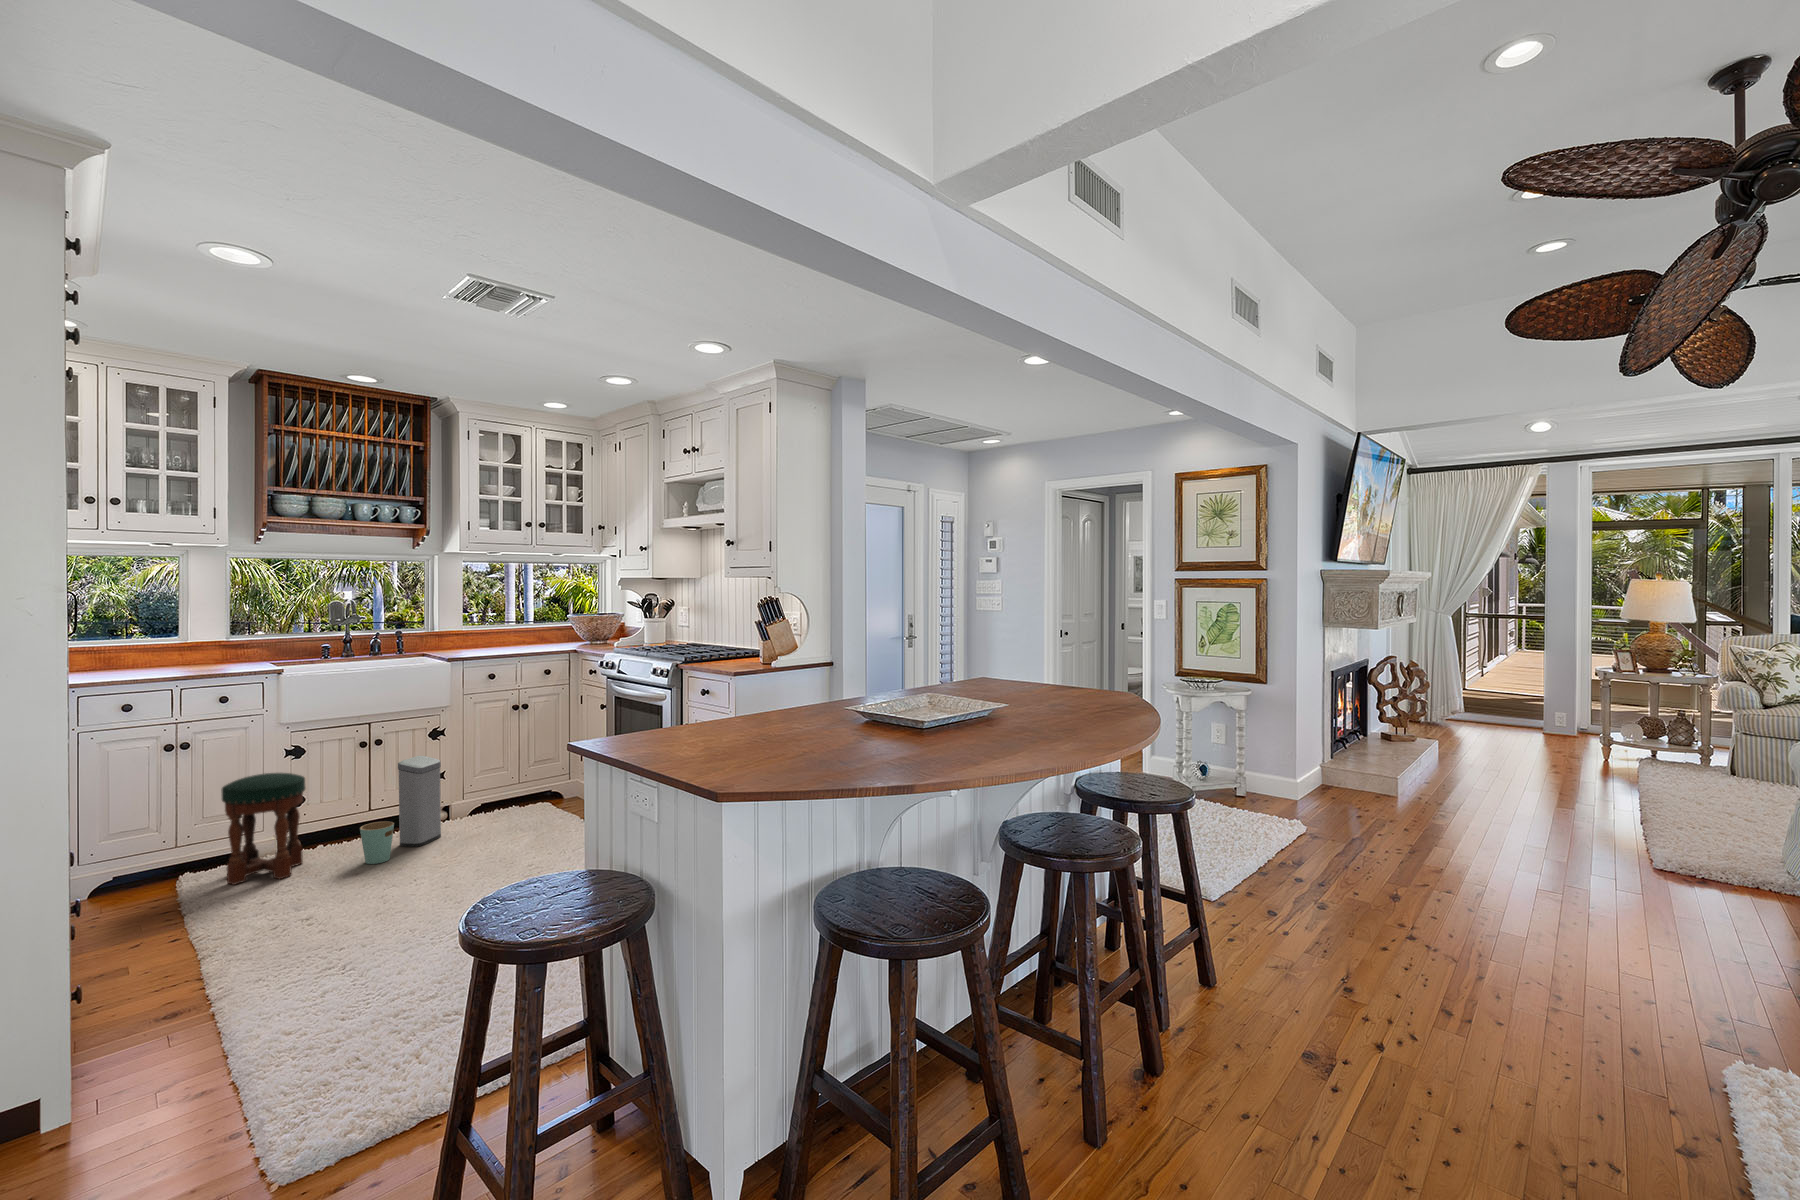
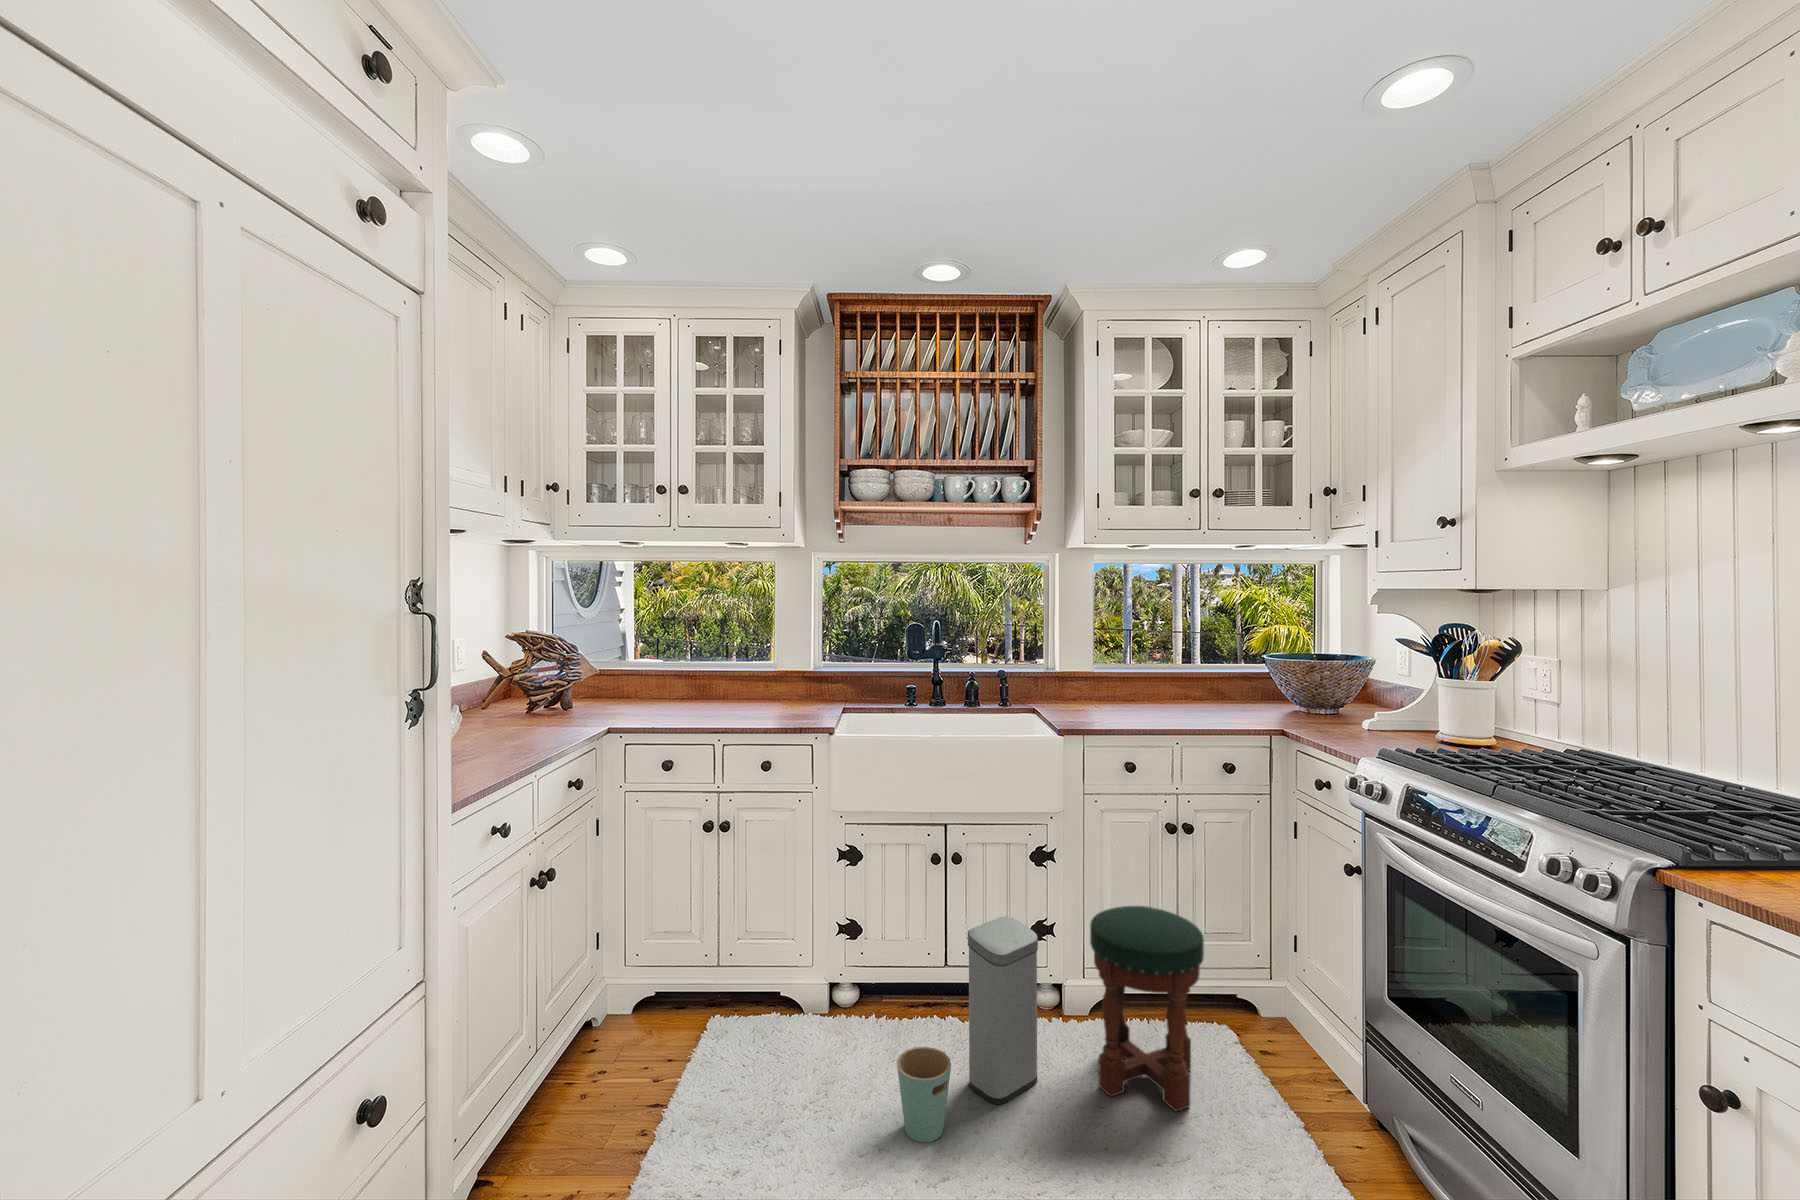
stool: present [221,773,305,885] -> present [1090,906,1204,1111]

